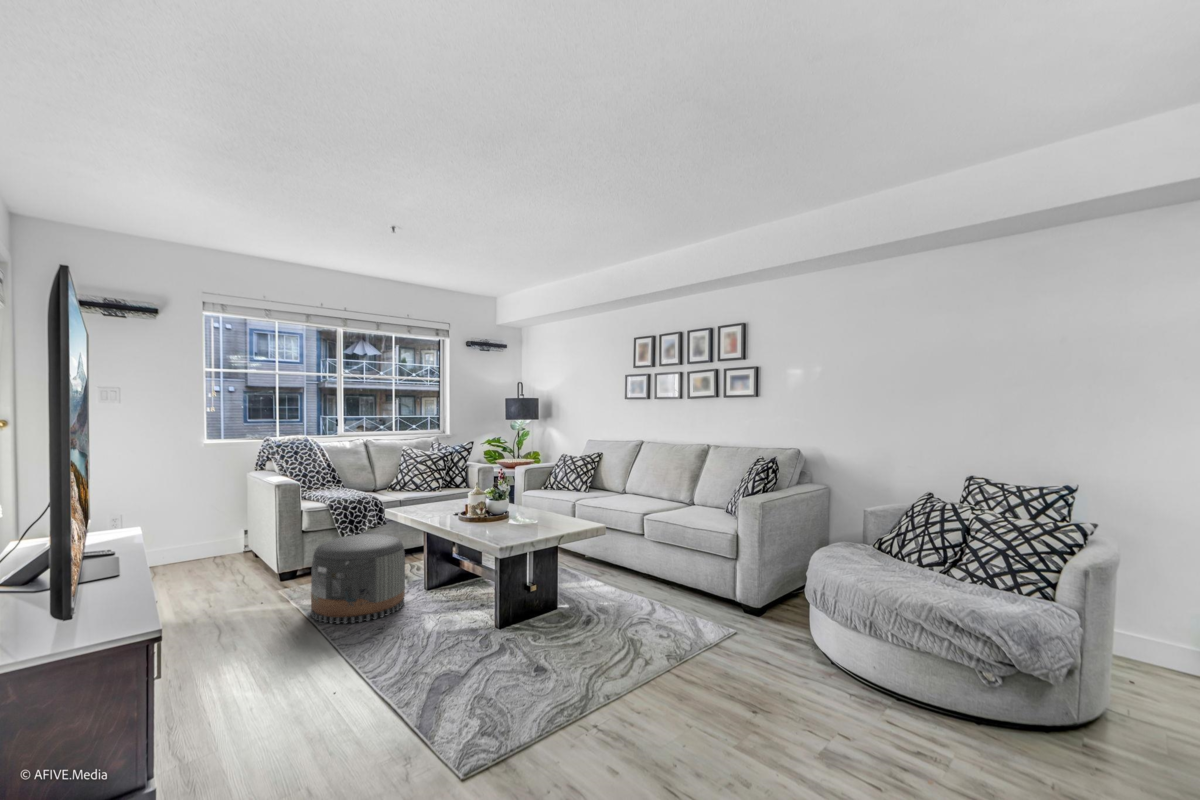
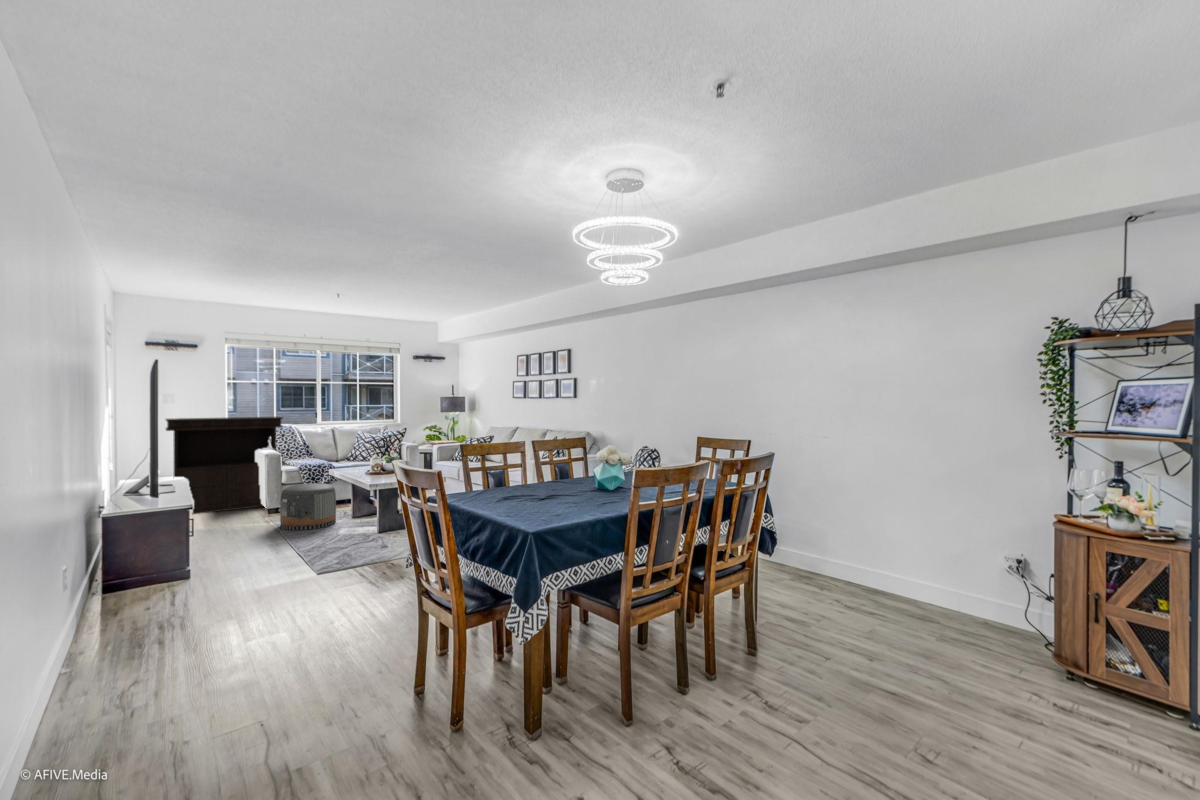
console table: none [101,423,299,594] -> present [166,417,283,514]

